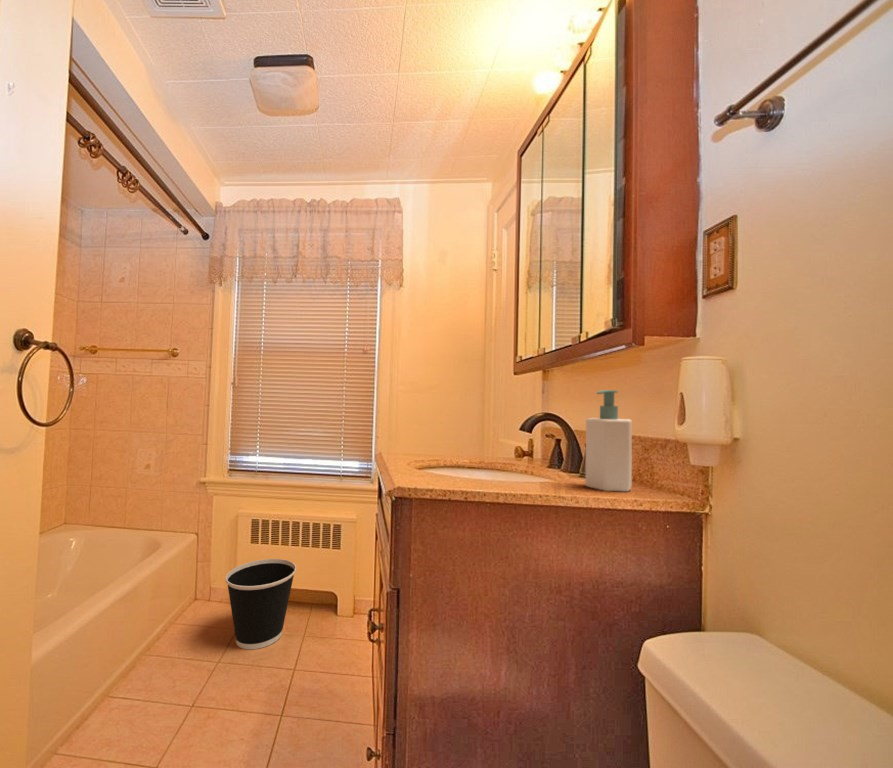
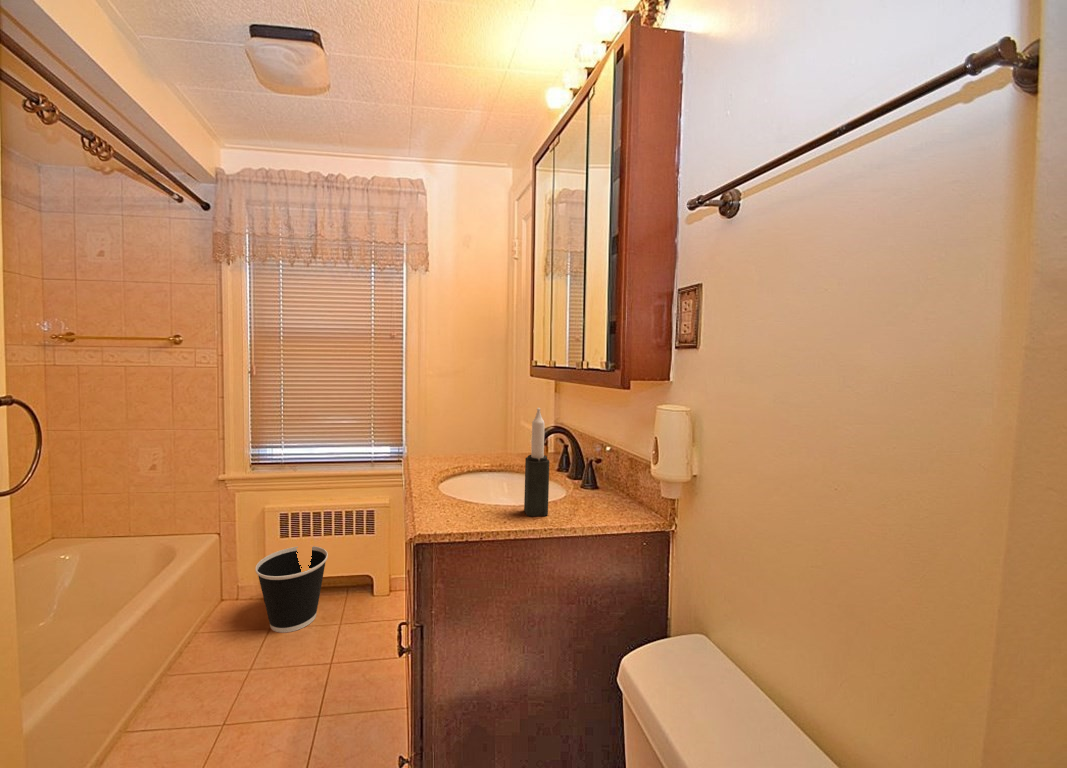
candle: none [526,367,556,492] -> present [524,408,549,517]
soap bottle: present [586,390,632,492] -> none [579,419,620,509]

